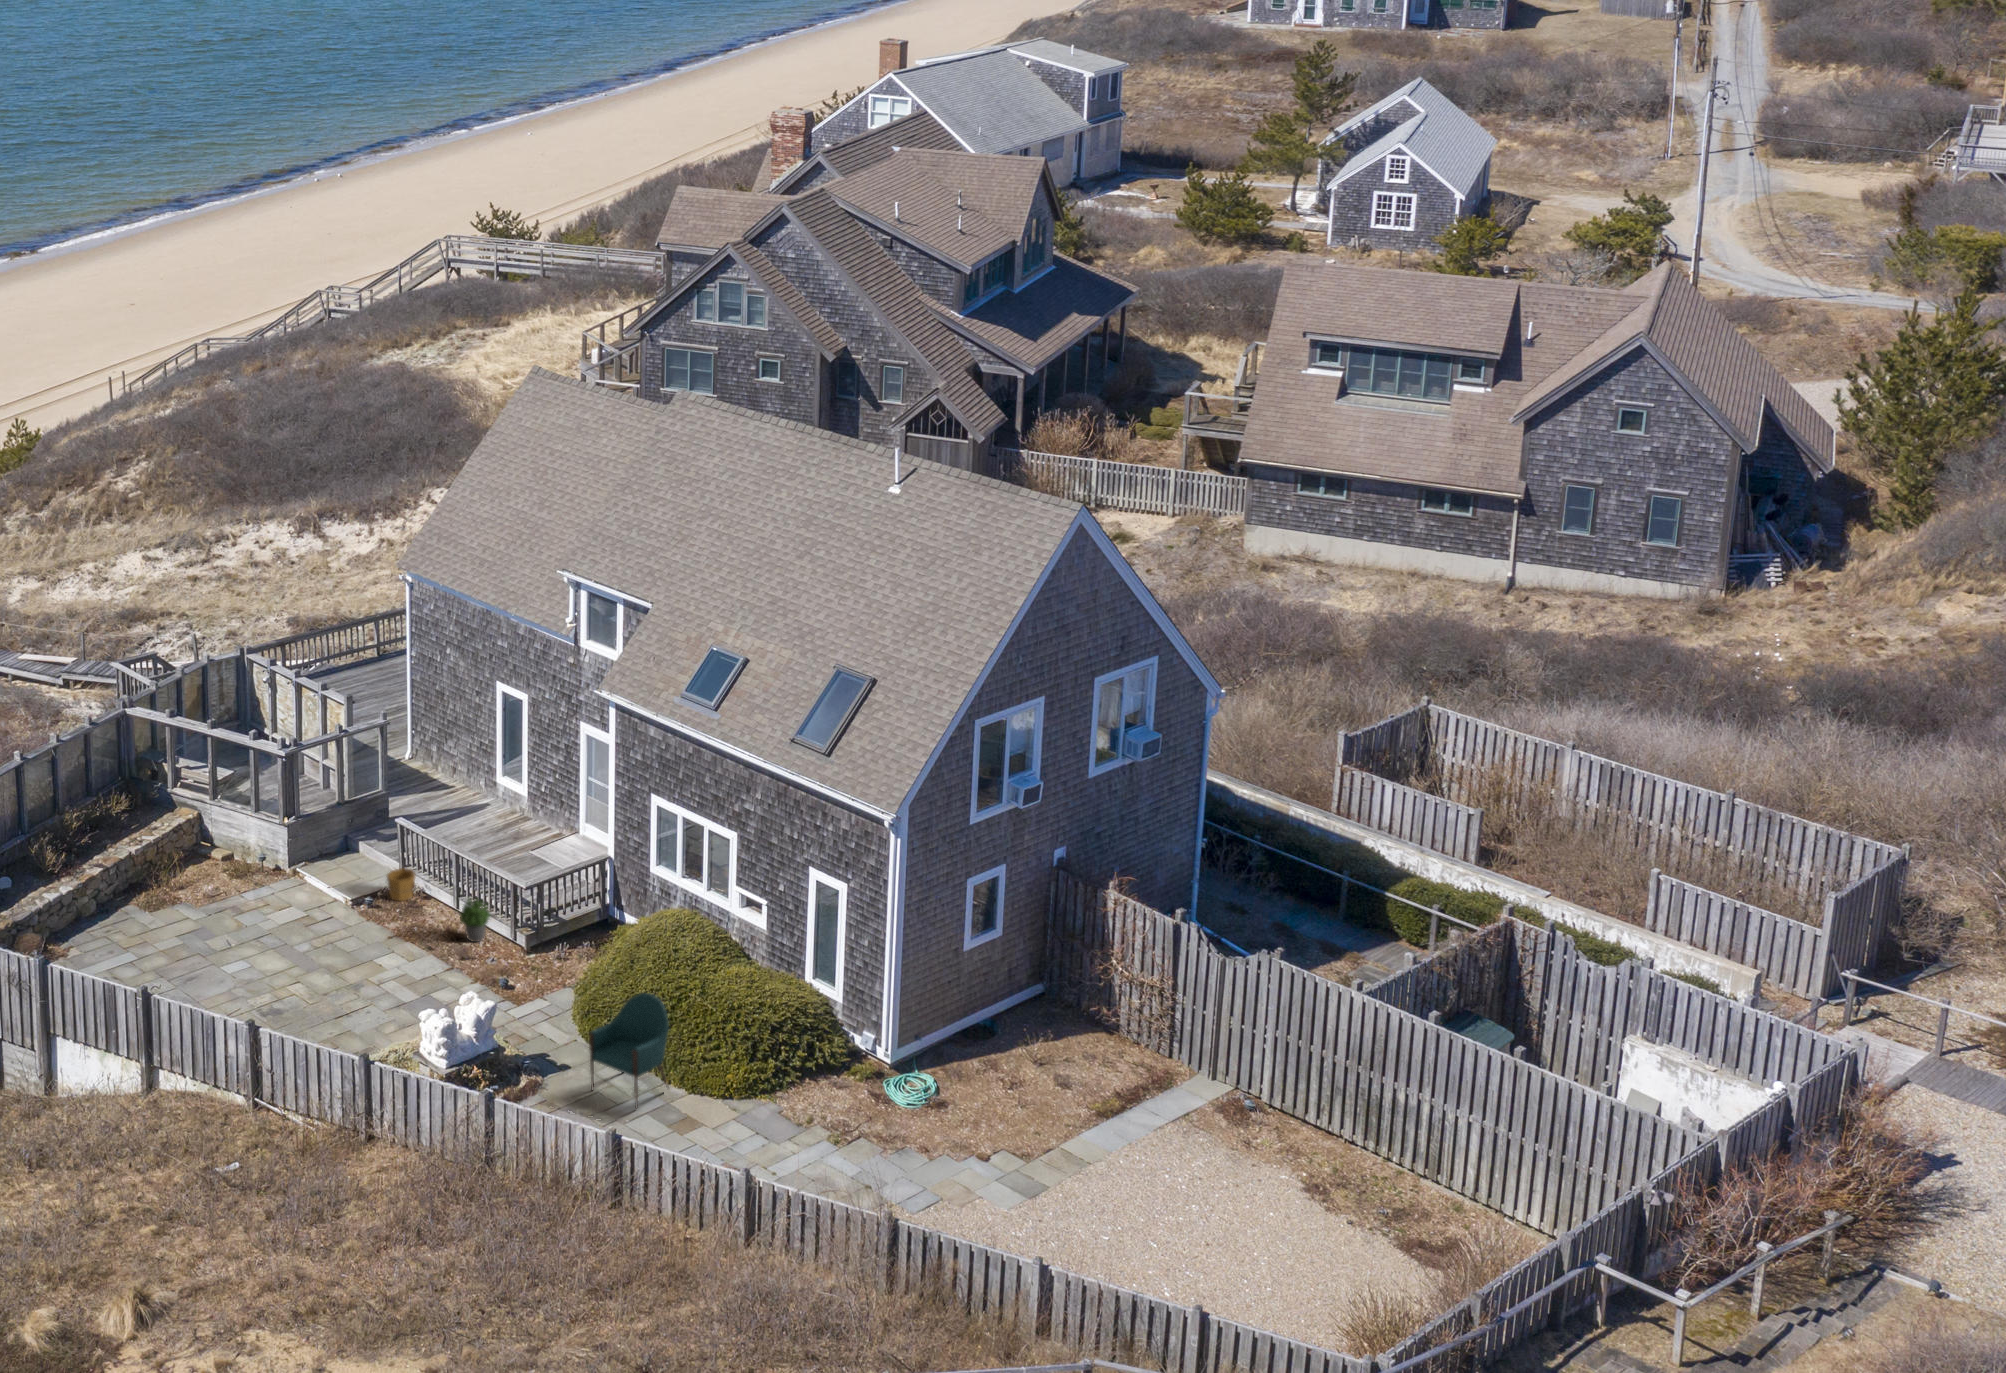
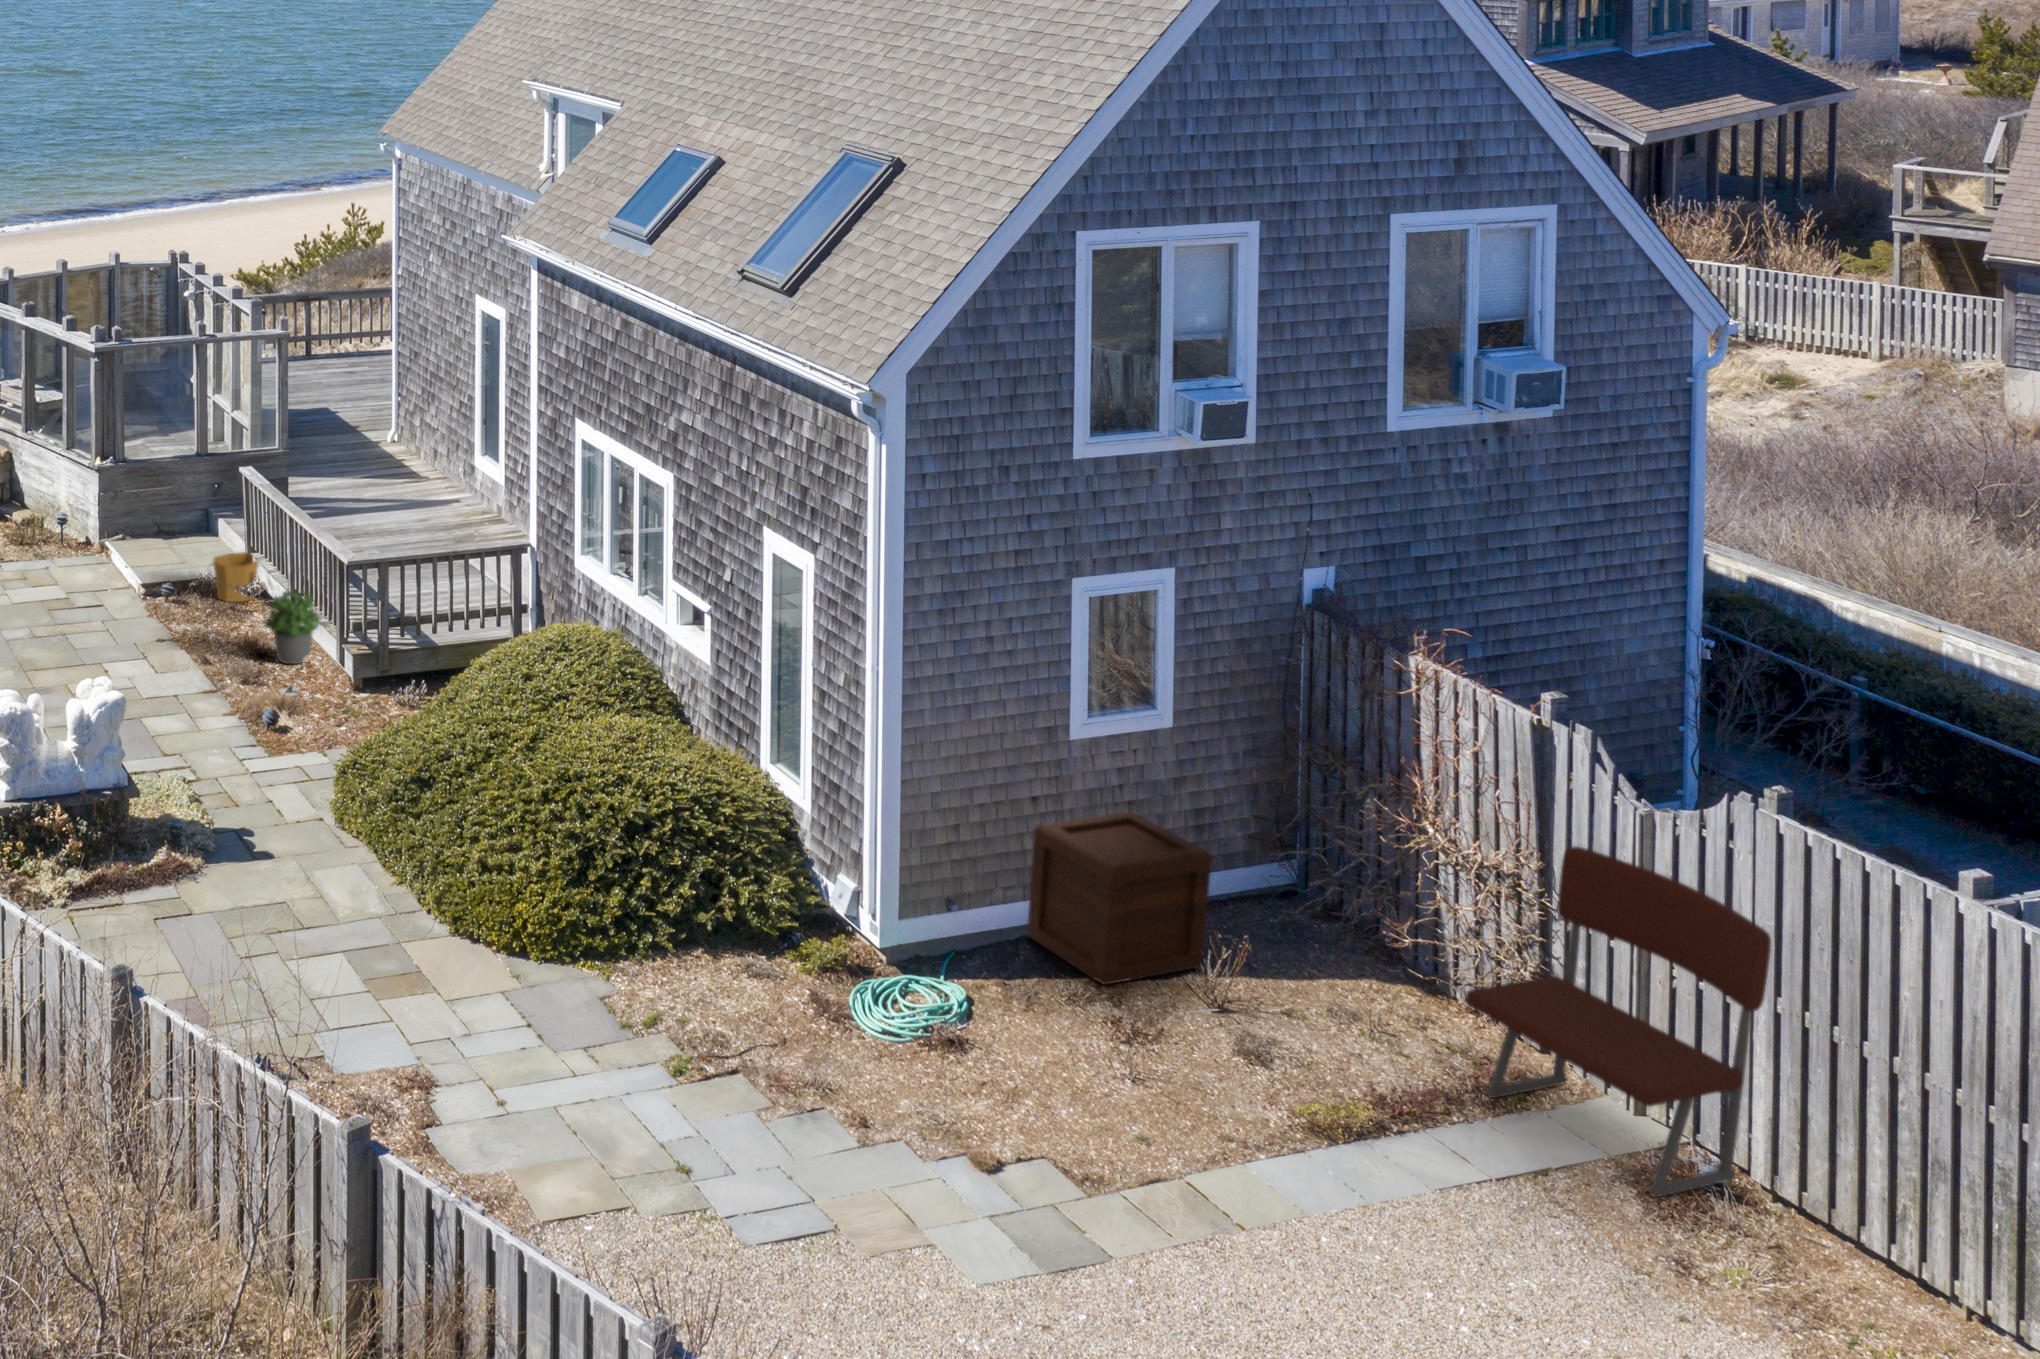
bench: none [1148,972,1265,1118] -> present [1465,846,1771,1197]
wooden crate: none [943,974,1025,1062] -> present [1027,812,1212,985]
chair: present [589,993,669,1108] -> none [258,722,413,941]

